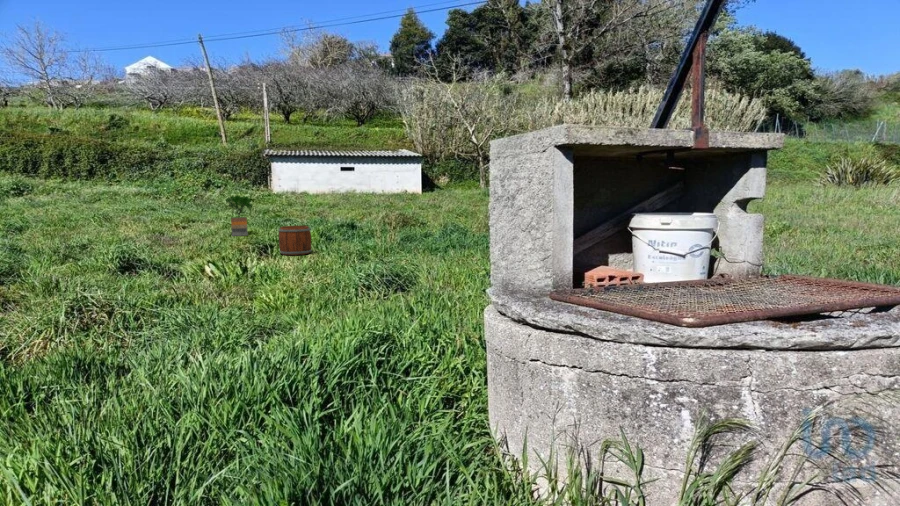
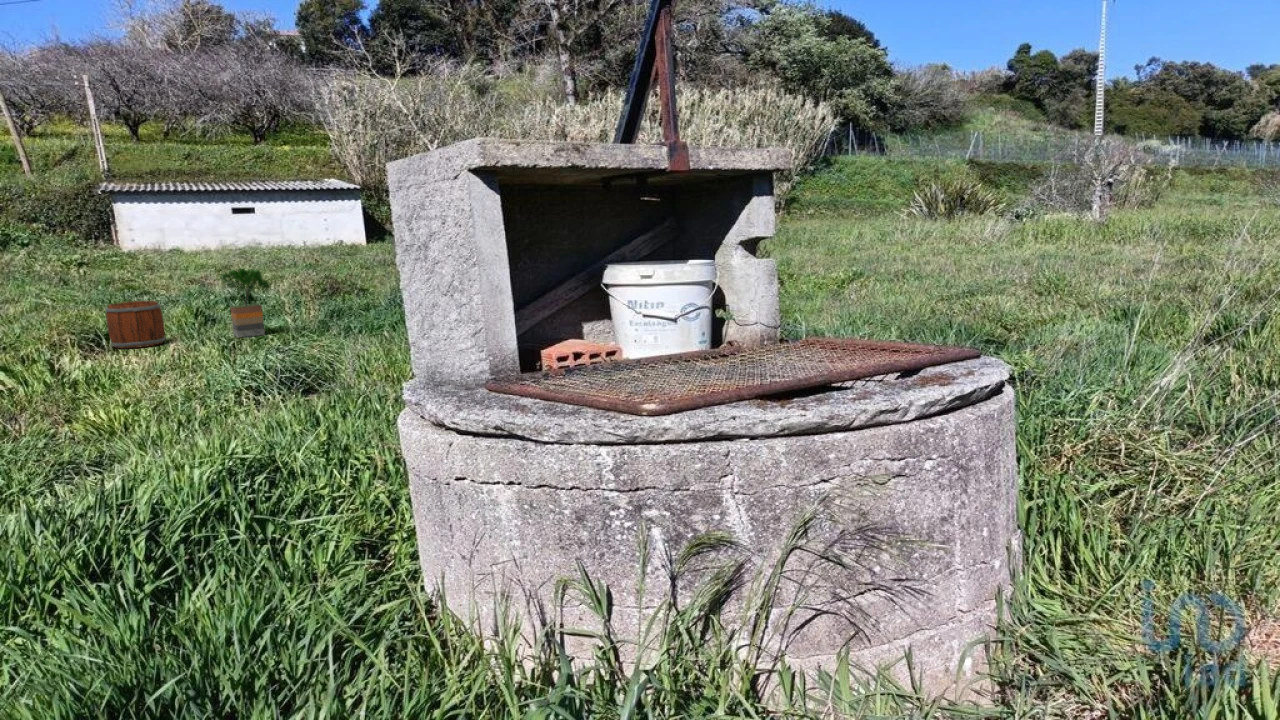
potted tree: present [225,196,252,236] -> present [220,268,270,338]

